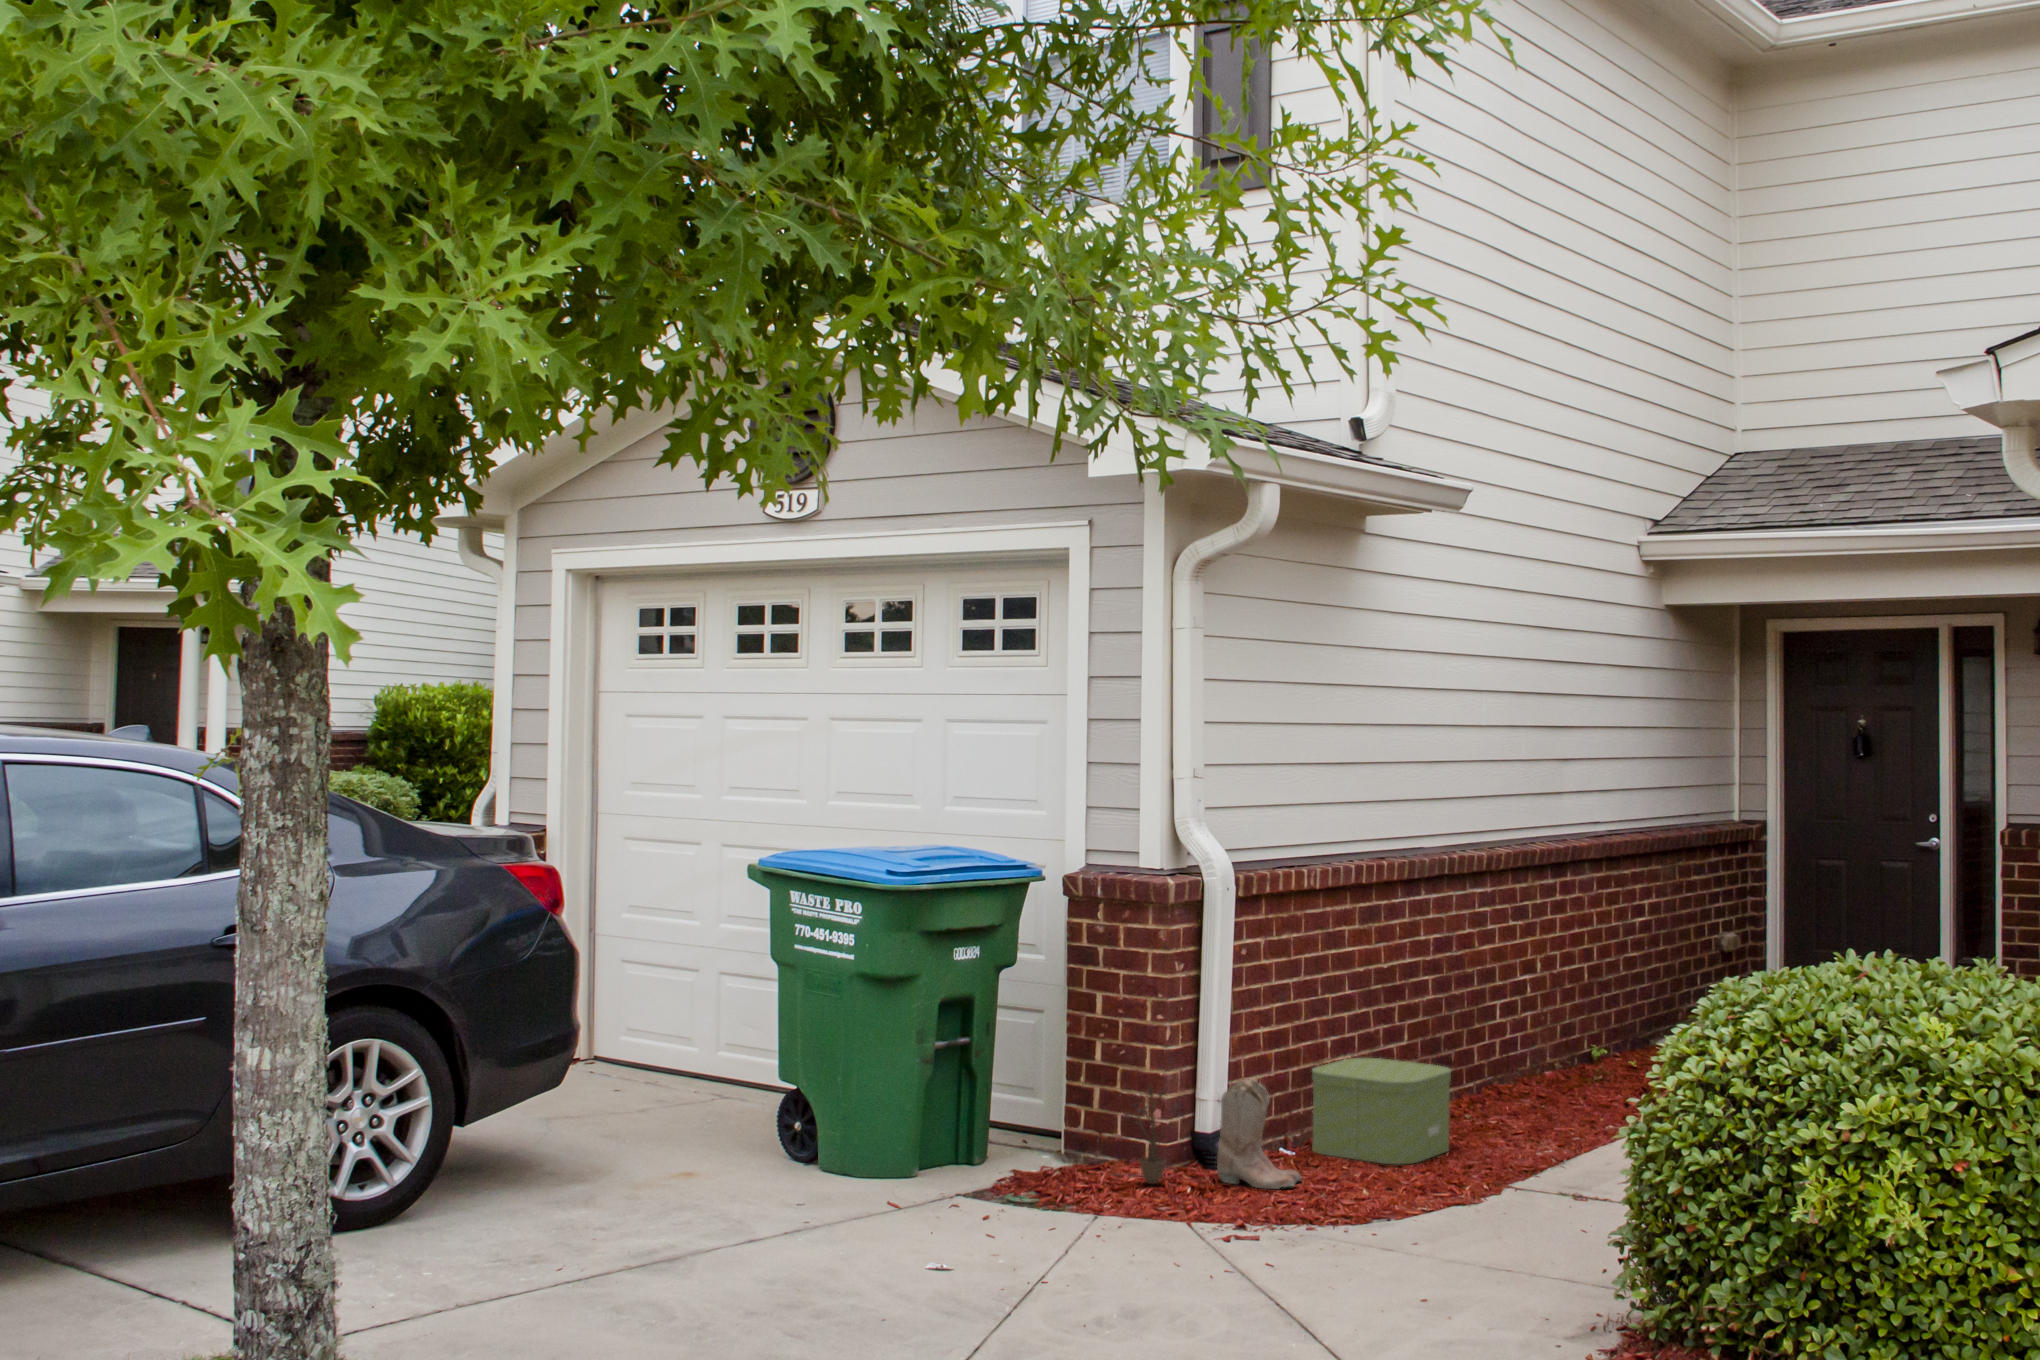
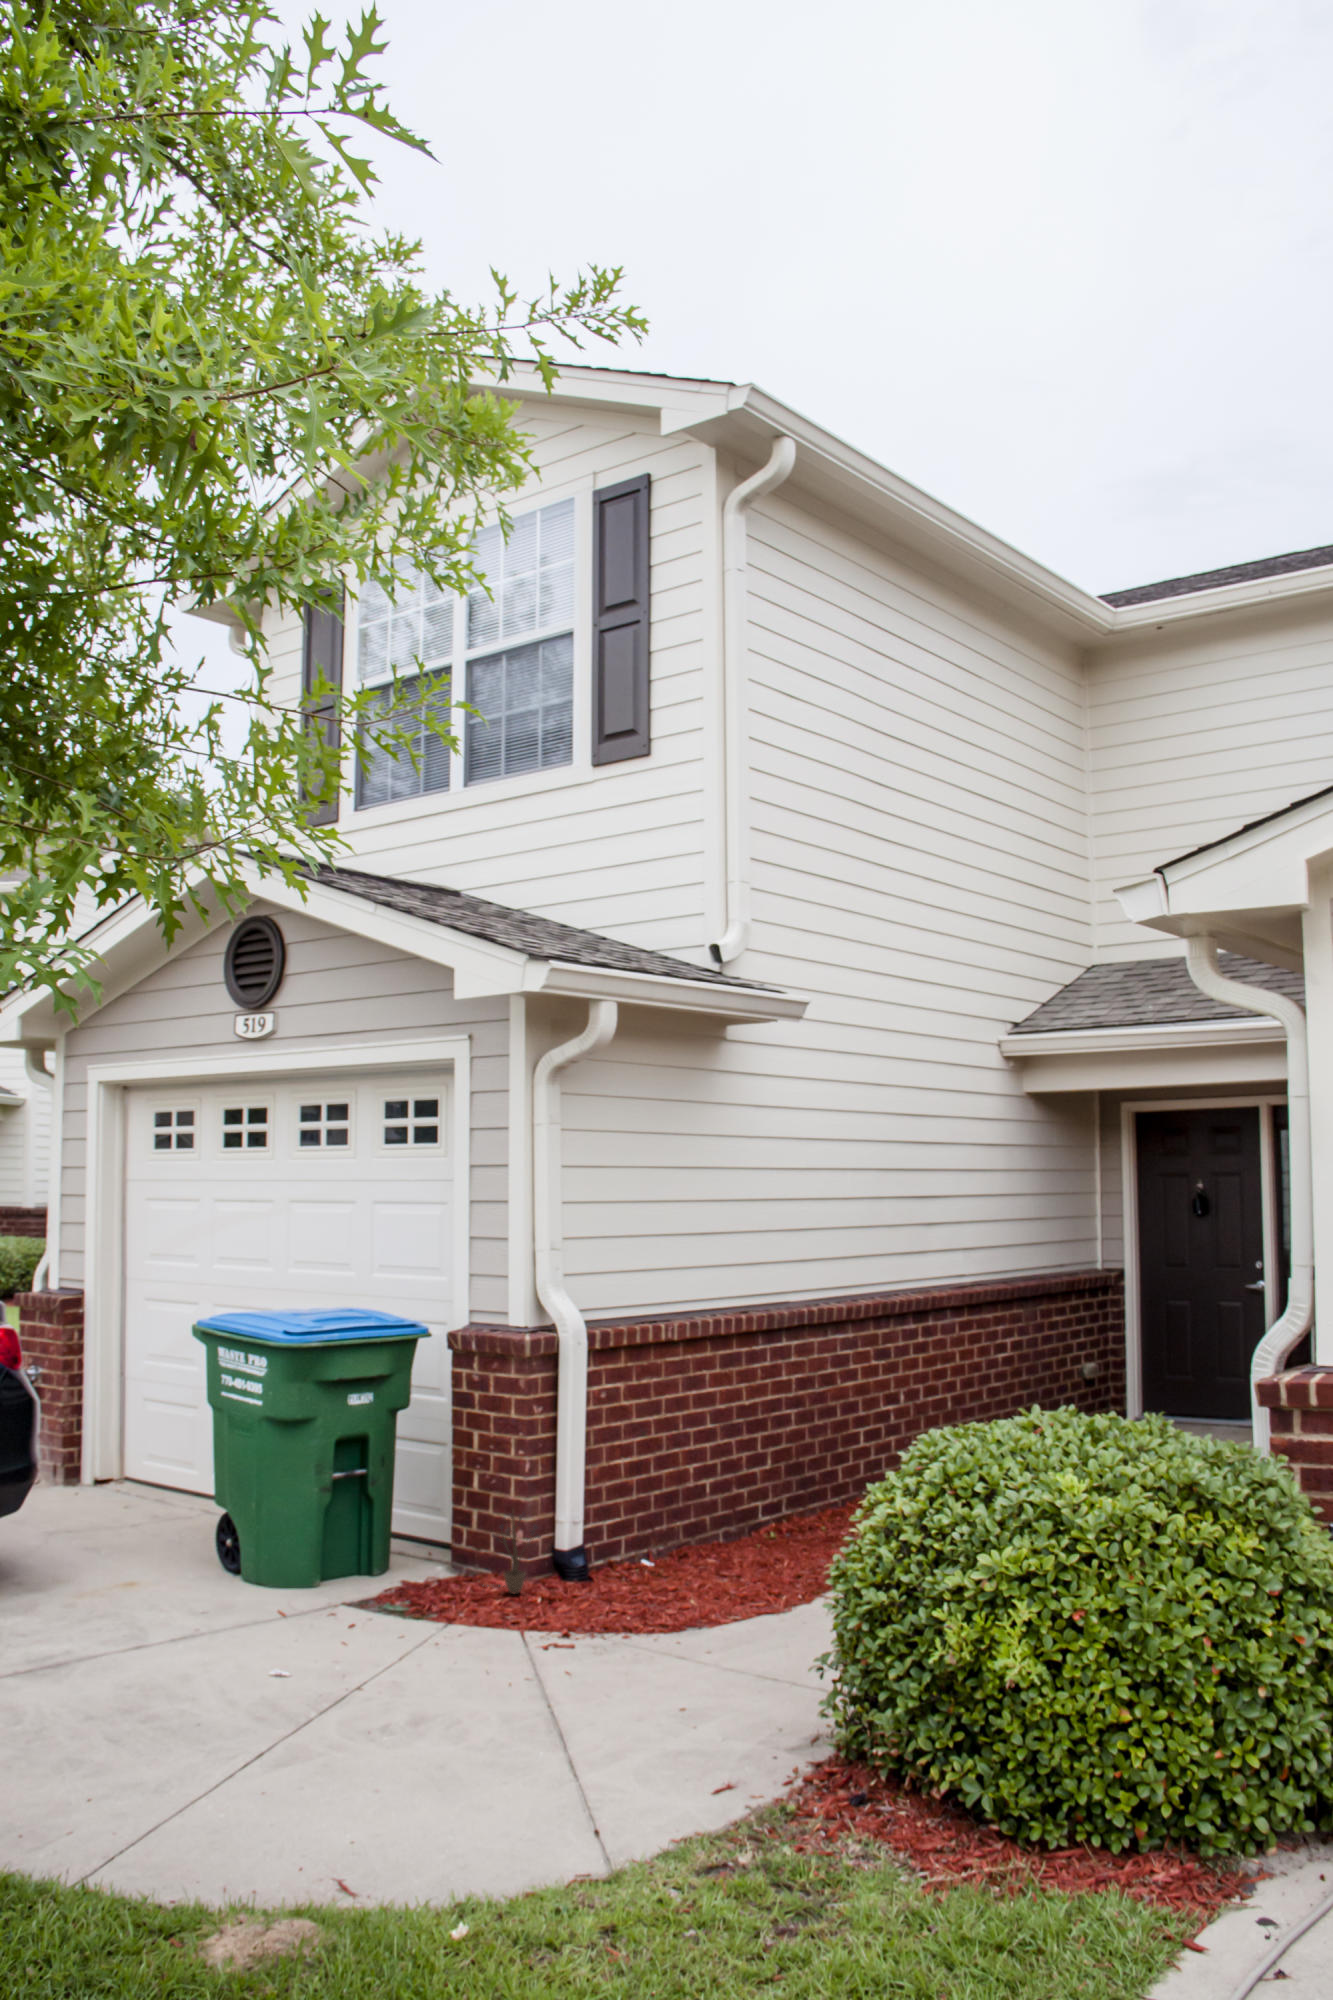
storage box: present [1312,1058,1451,1164] -> none [668,1480,787,1574]
boots: present [1217,1078,1302,1189] -> none [571,1502,643,1599]

